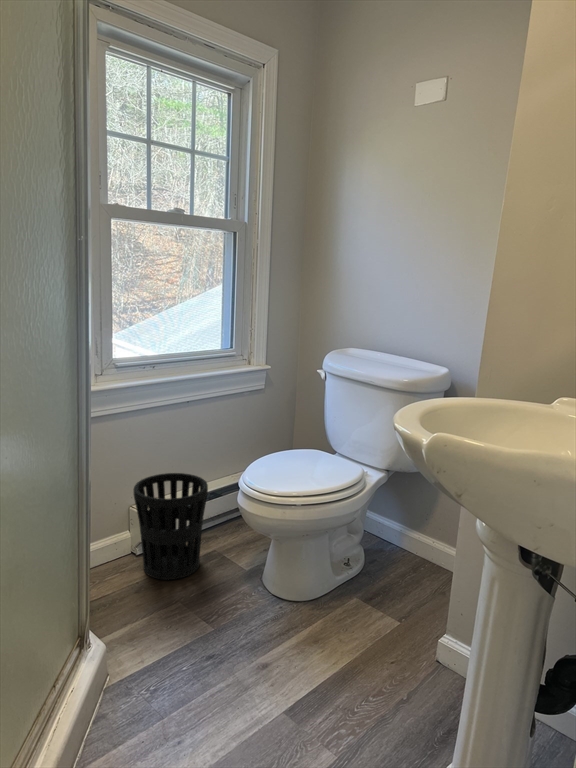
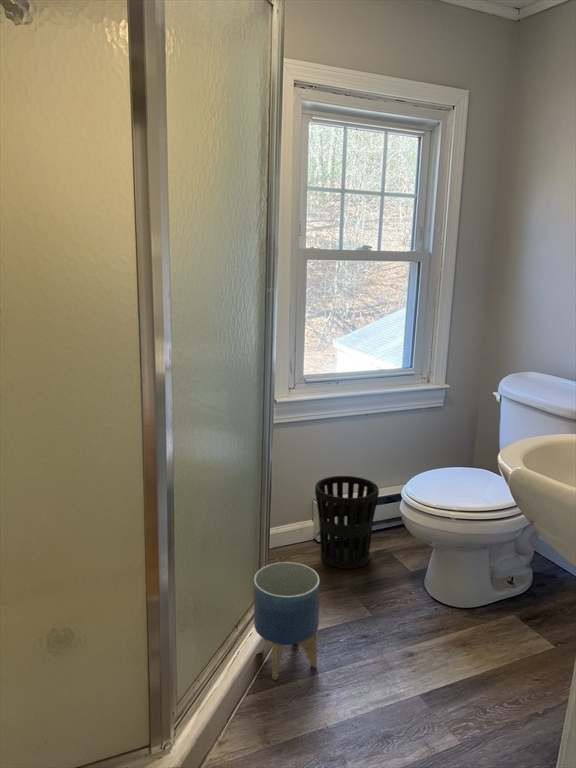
planter: none [73,588,161,743] -> present [254,562,320,680]

